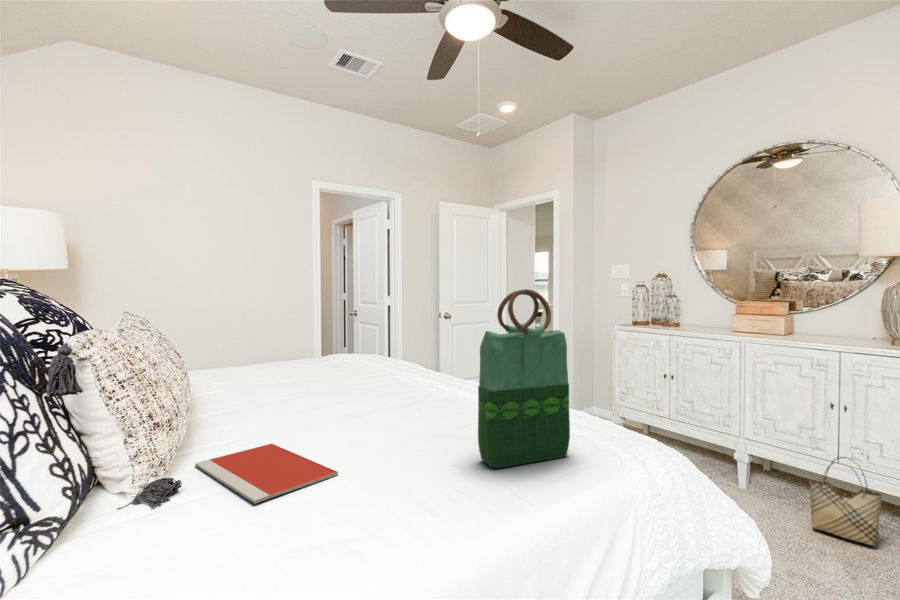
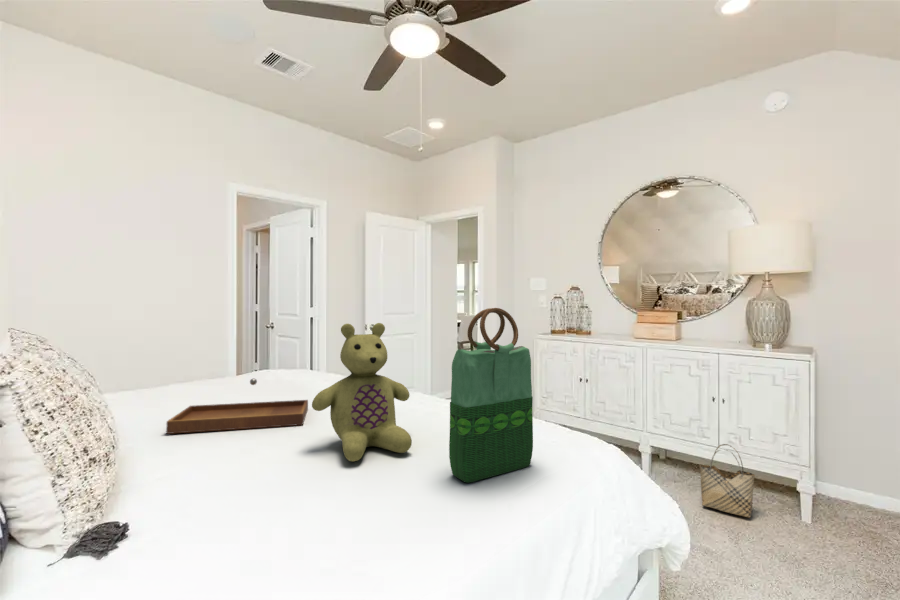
stuffed bear: none [351,308,449,443] -> present [312,323,412,462]
tray: none [227,364,358,412] -> present [166,379,308,434]
notebook: present [195,444,338,504] -> none [140,469,309,544]

